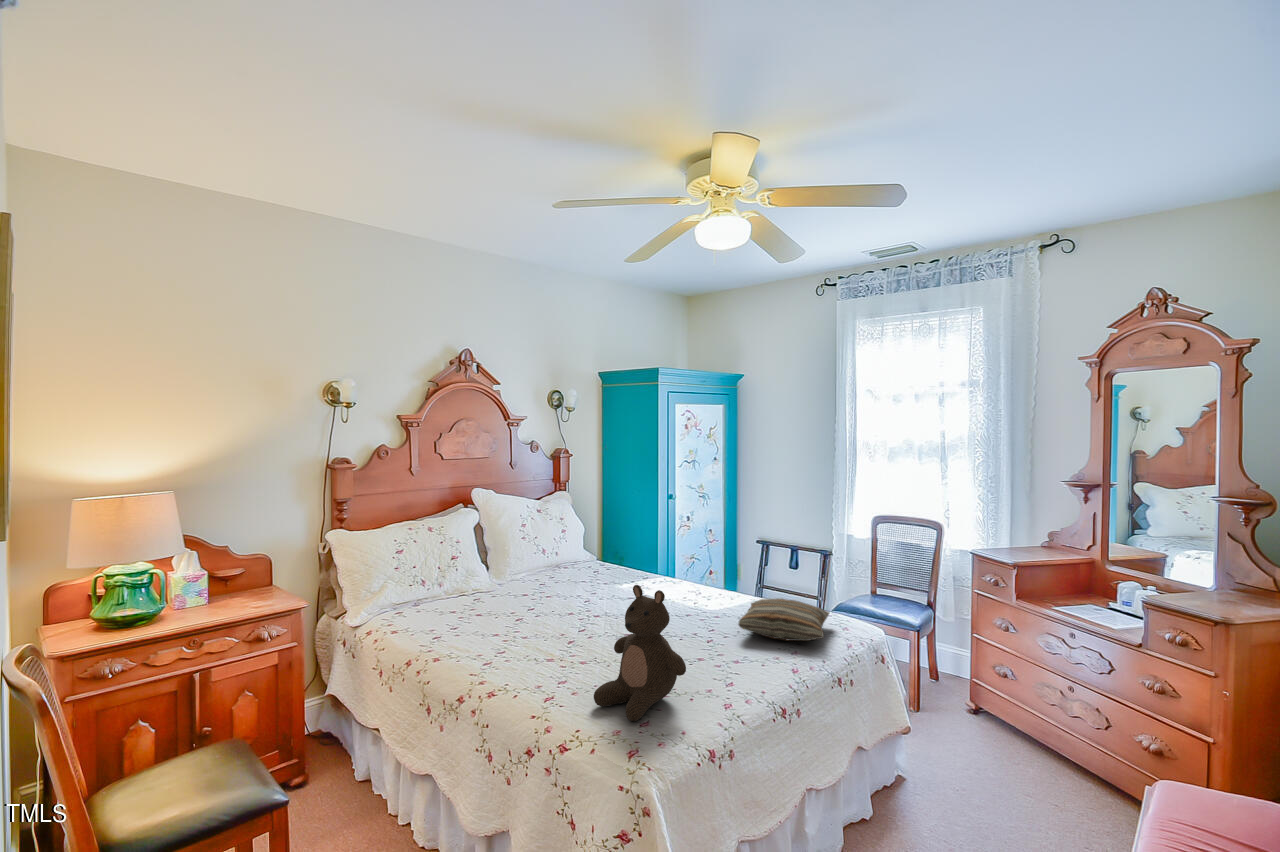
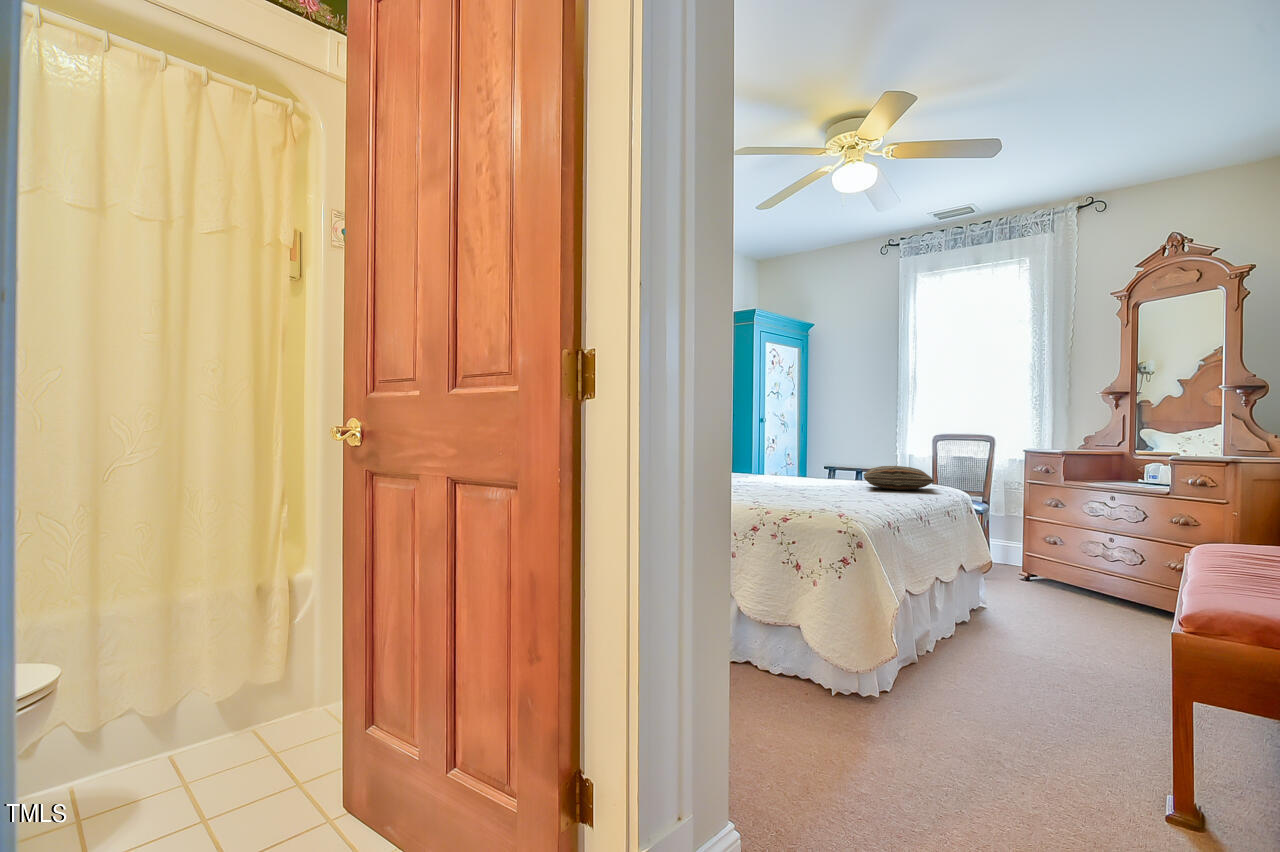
stuffed bear: present [594,585,686,721] -> none [792,421,860,503]

